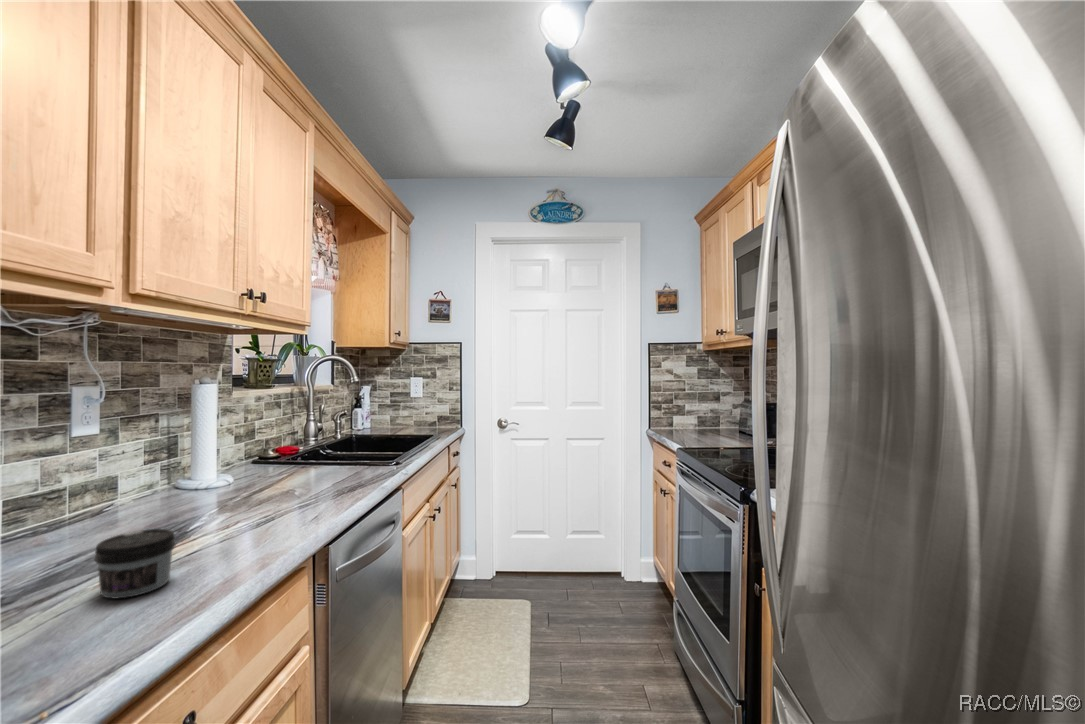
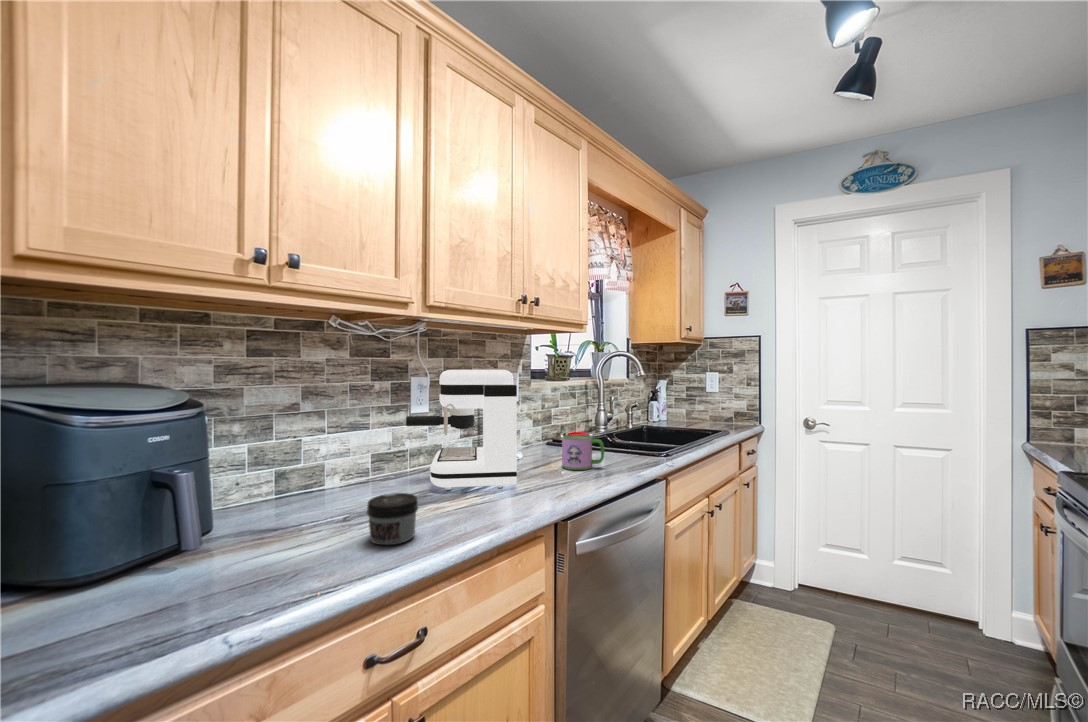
coffee maker: none [74,375,262,528] -> present [406,370,517,490]
mug: none [296,445,346,484] -> present [562,435,604,470]

